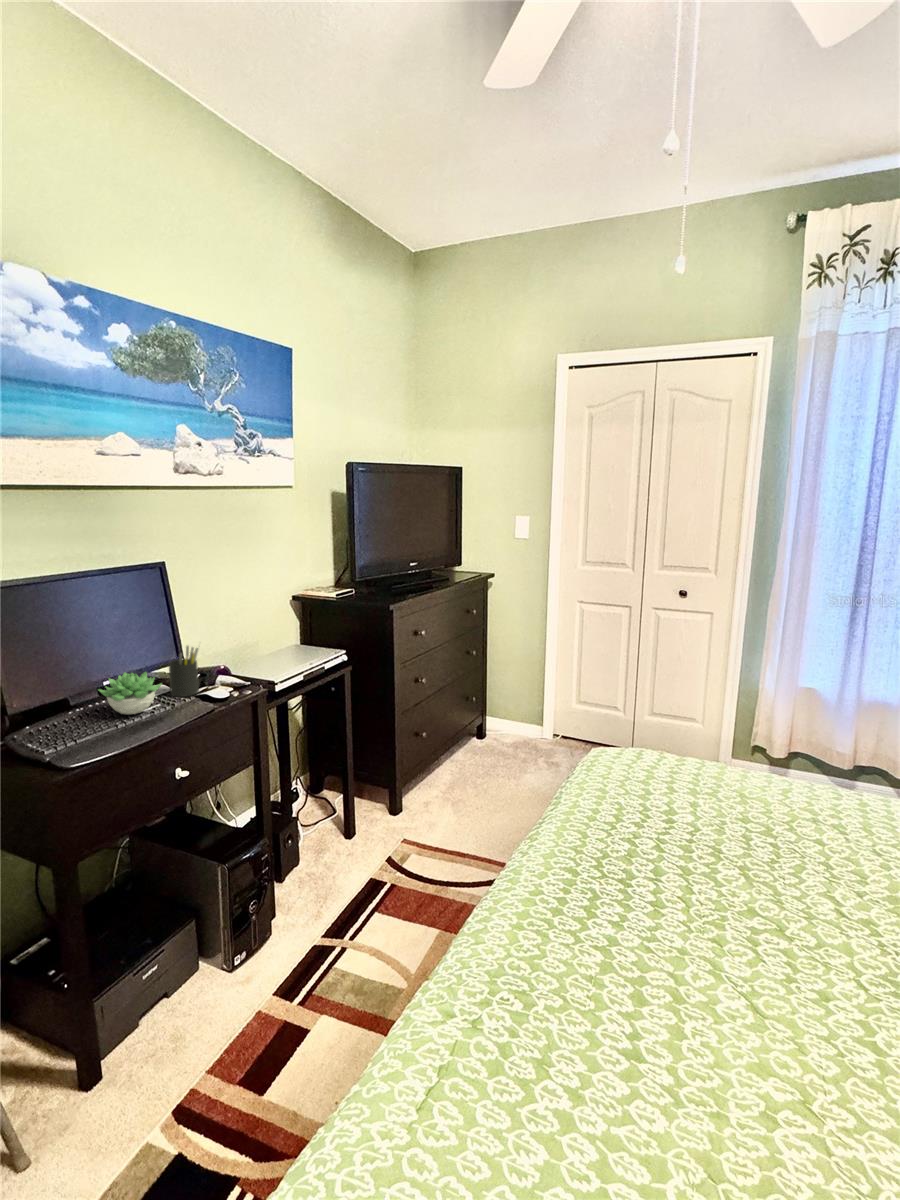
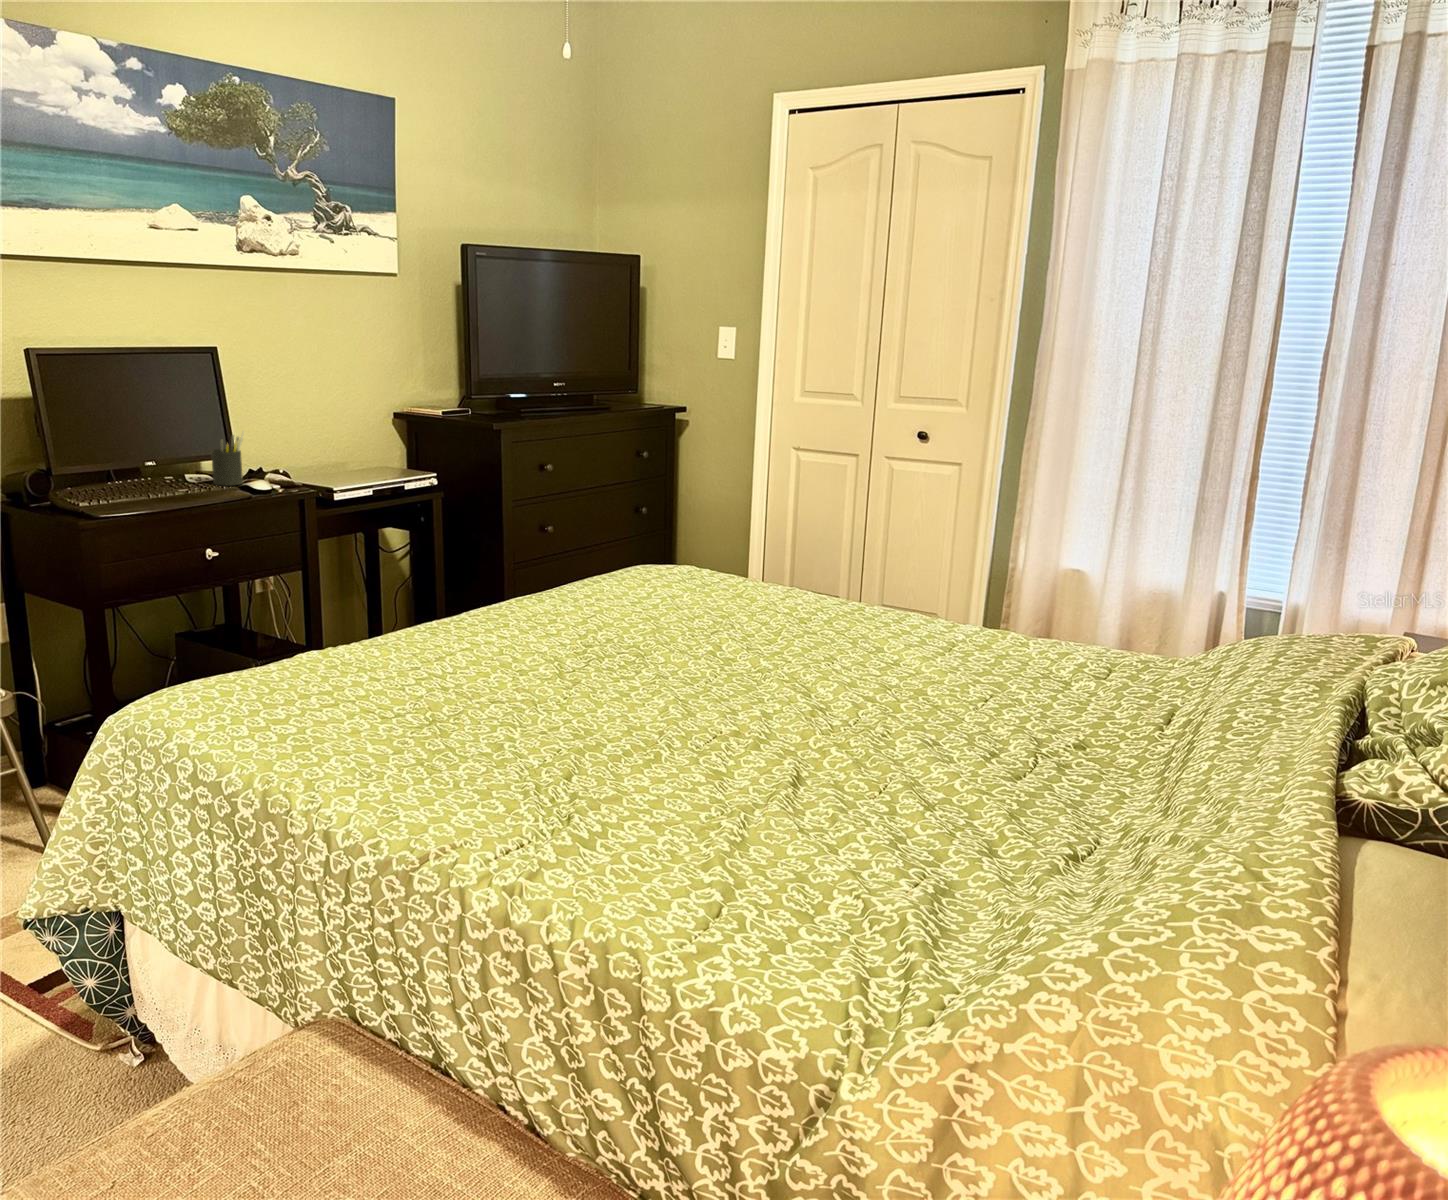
succulent plant: present [99,672,162,714] -> none [135,451,198,491]

